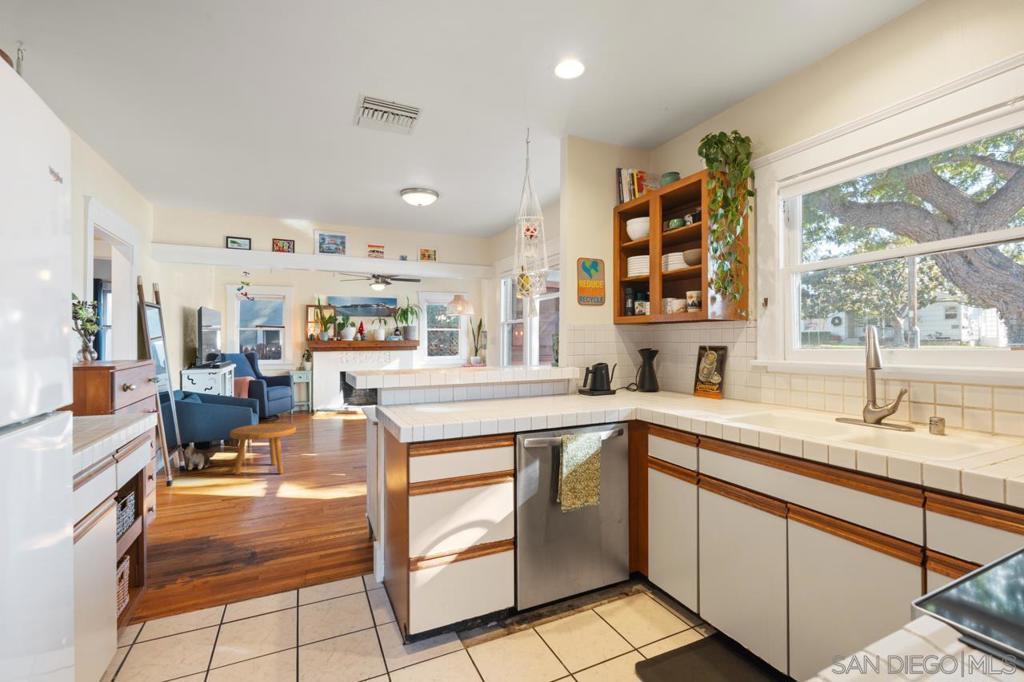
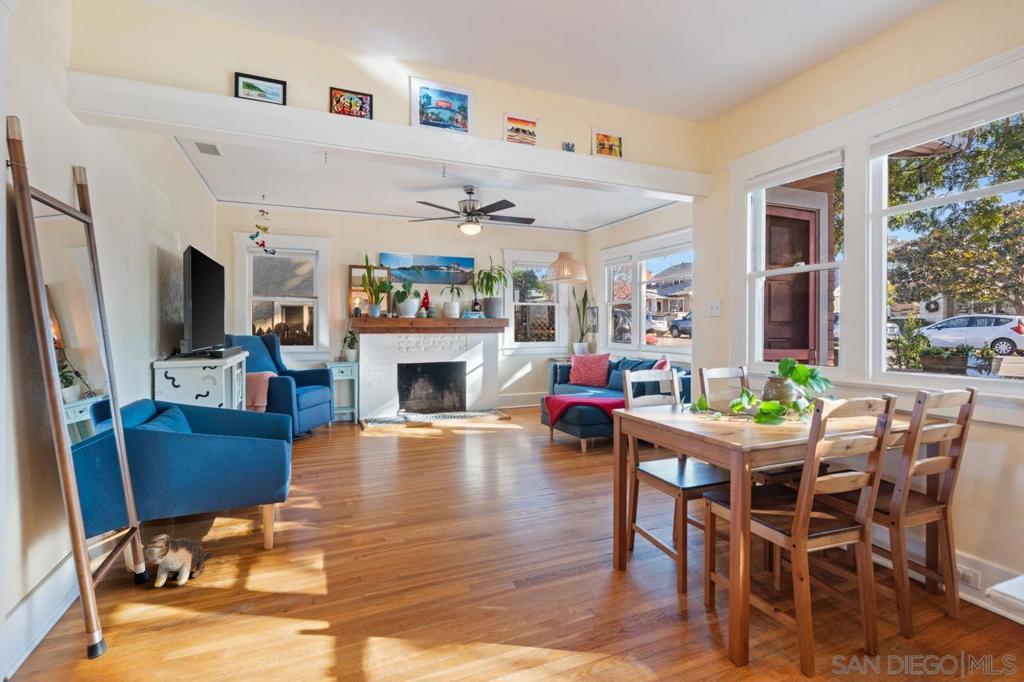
footstool: present [230,423,296,475] -> none [251,476,396,609]

